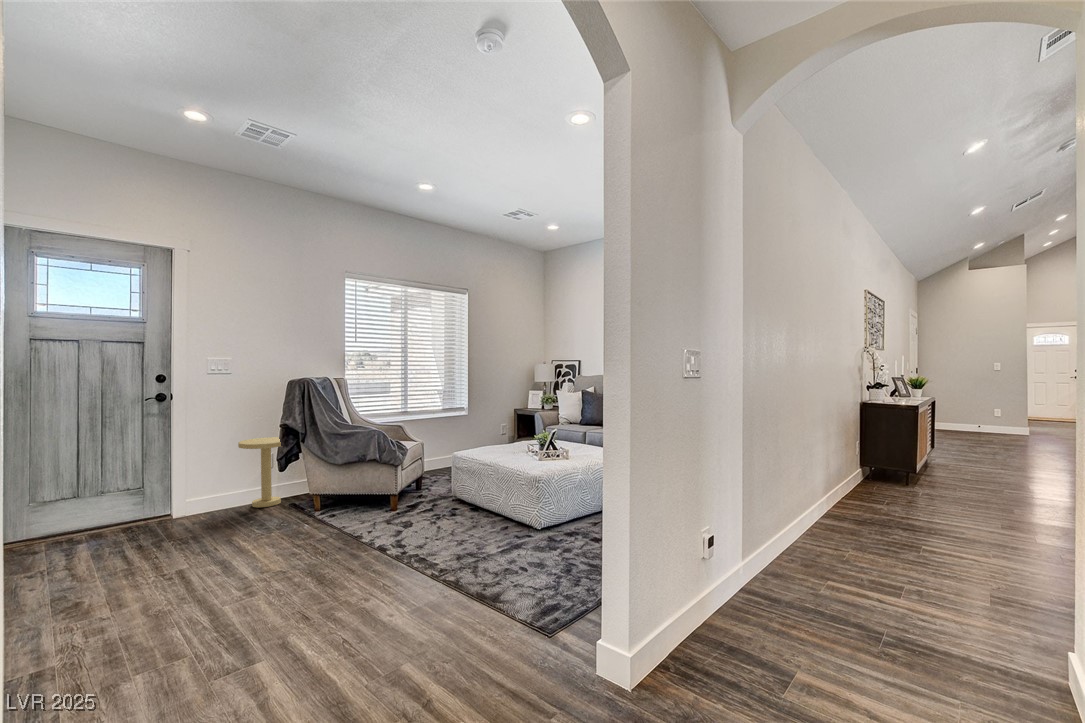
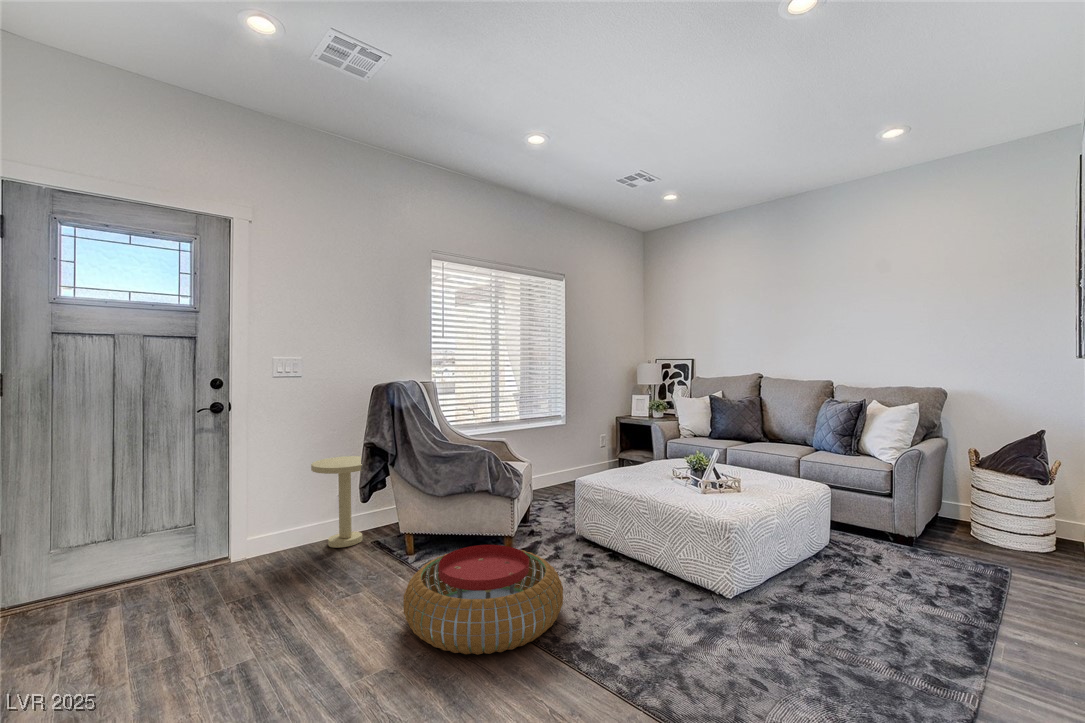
pouf: none [298,495,417,561] -> present [403,545,563,655]

